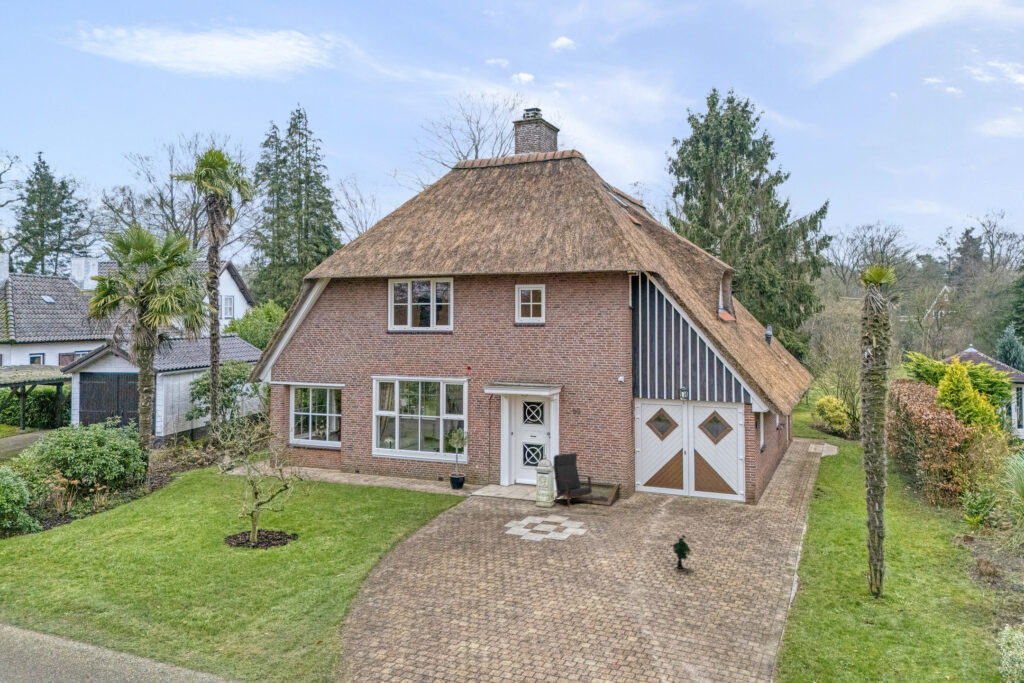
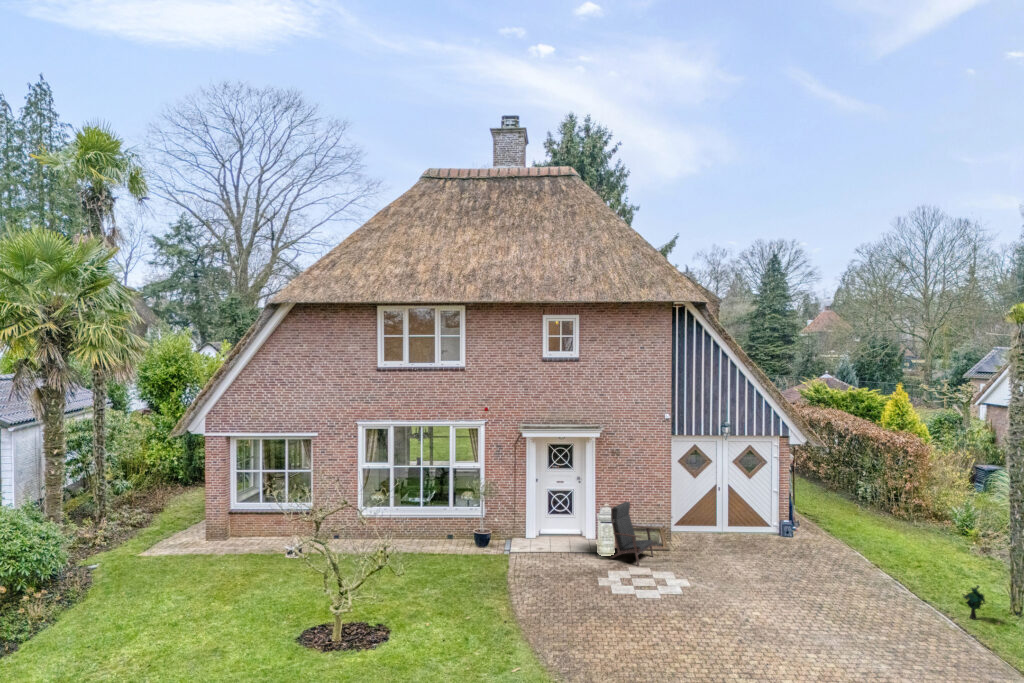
decorative plant: present [672,535,690,569] -> present [963,585,985,620]

